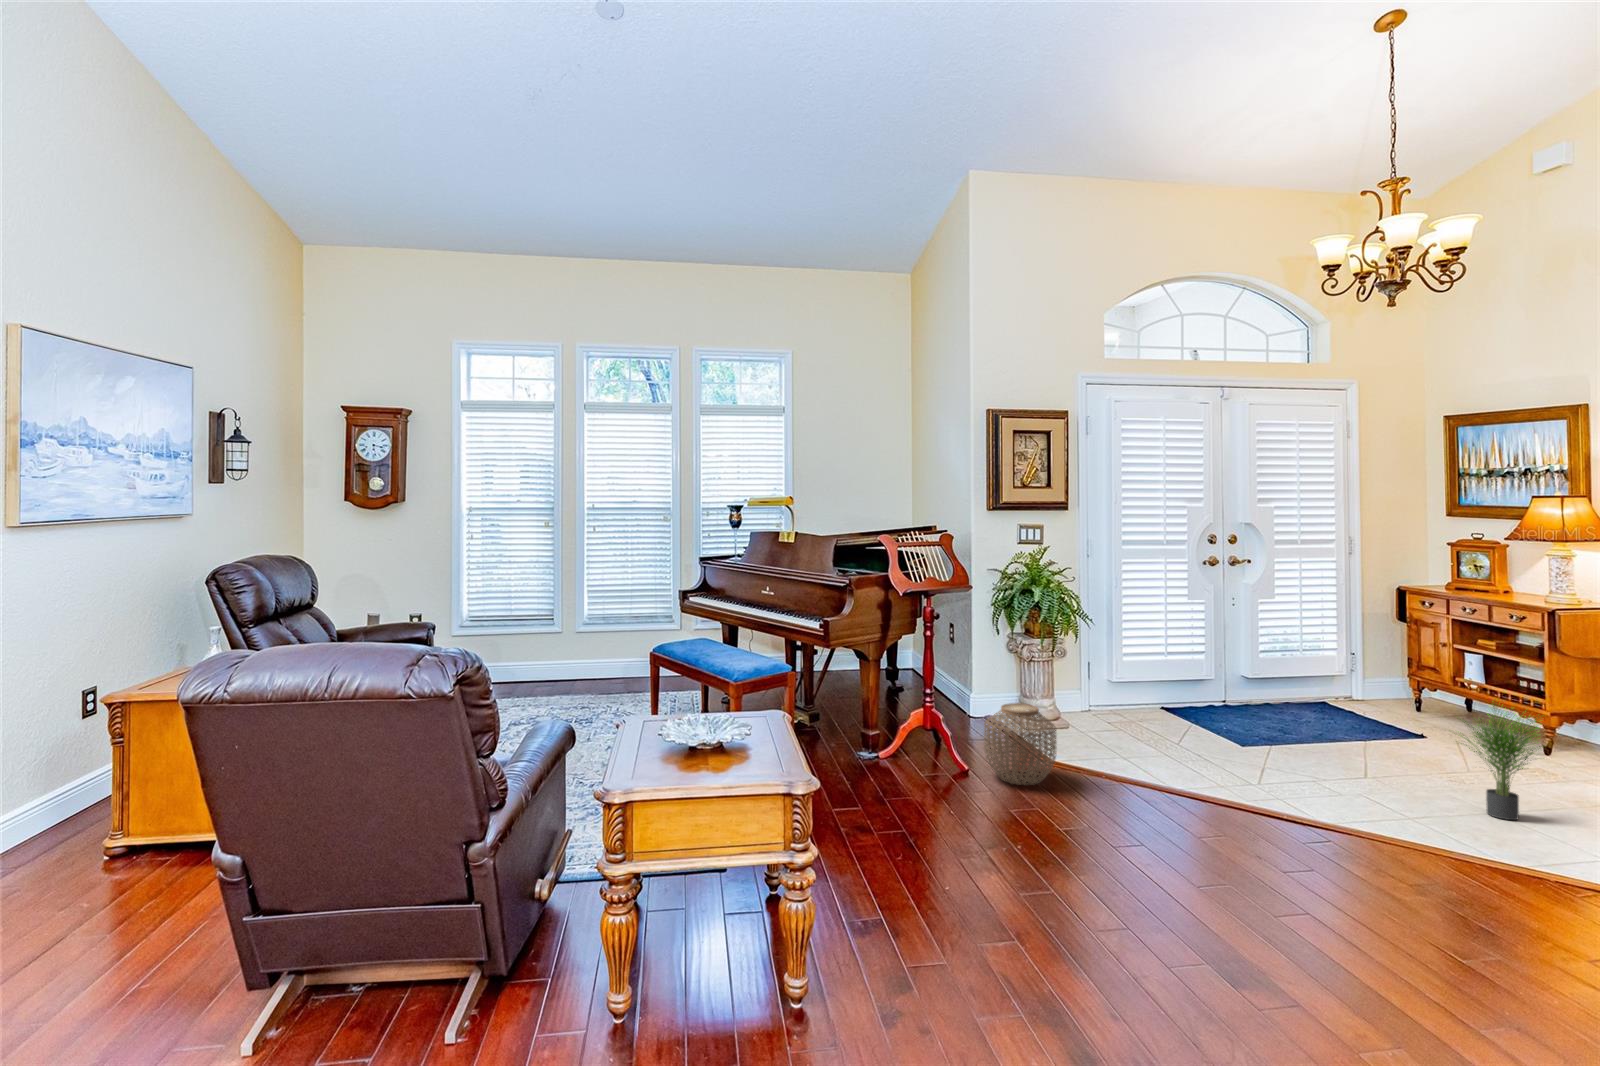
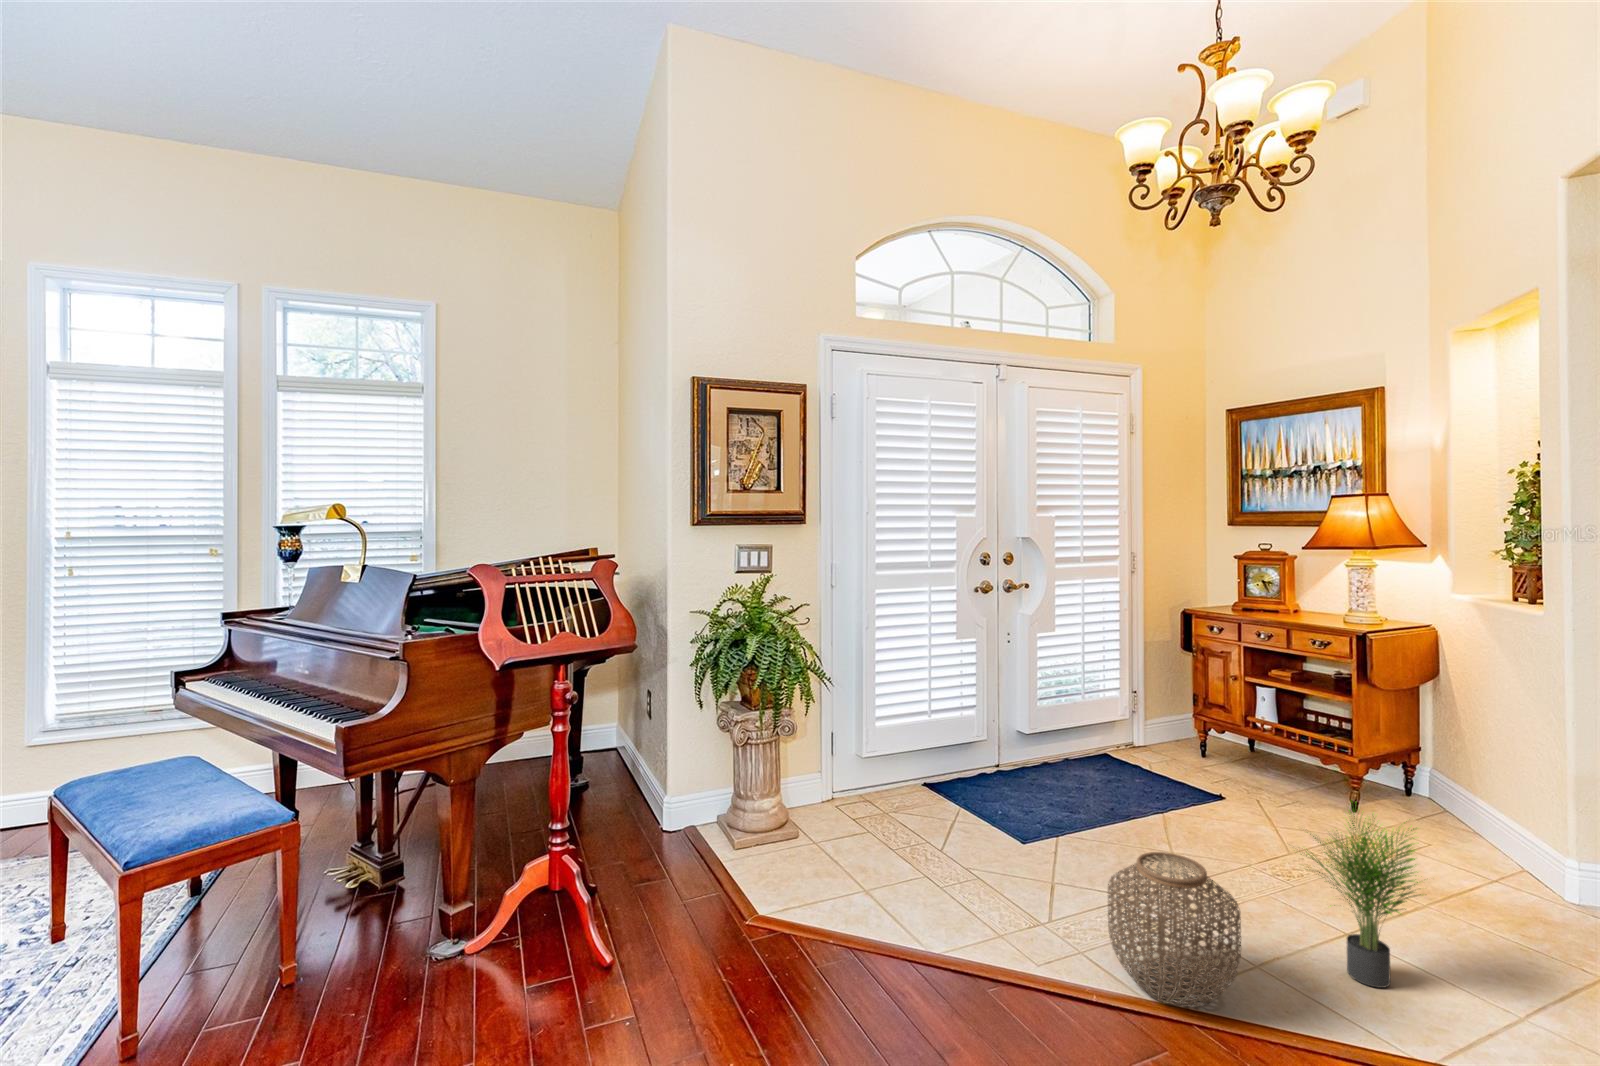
woven basket: present [984,703,1056,785] -> present [1108,852,1241,1007]

